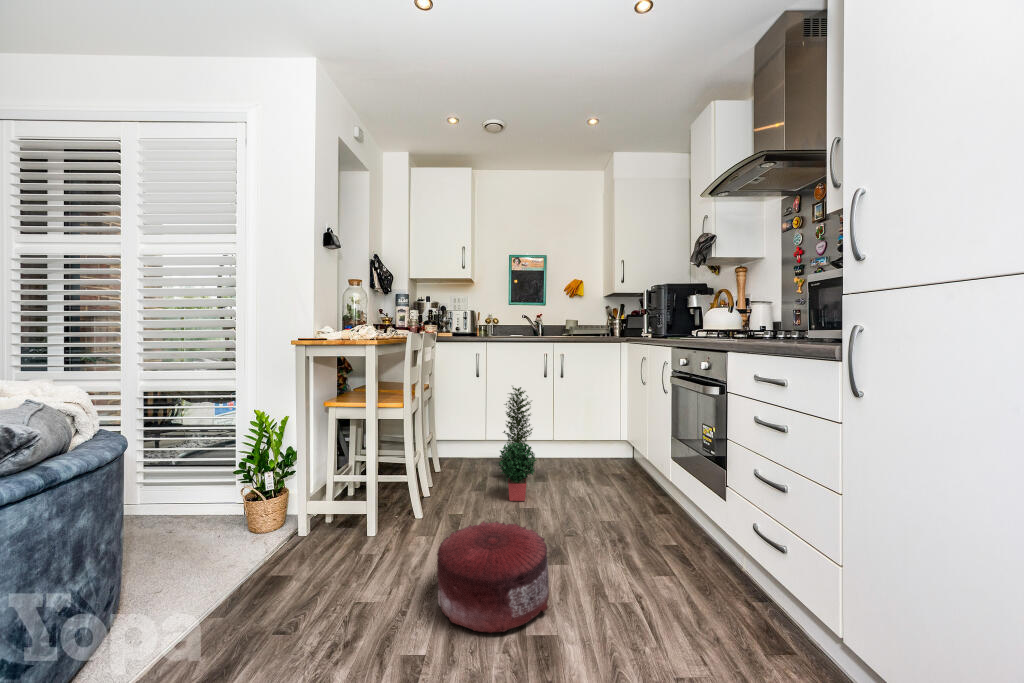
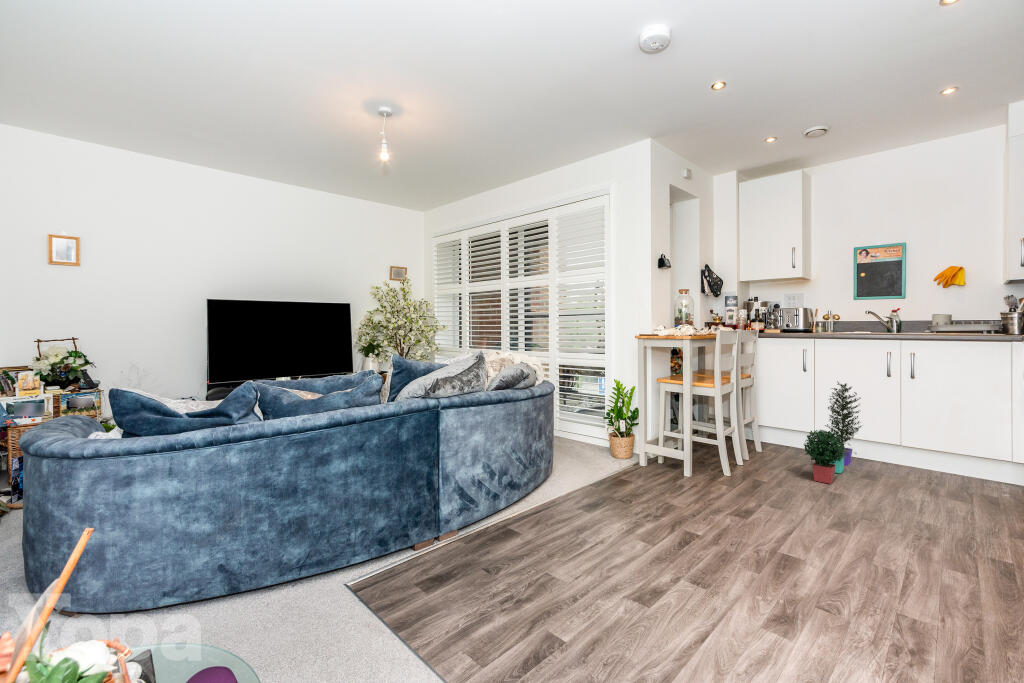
pouf: present [437,521,549,633] -> none [717,471,809,533]

